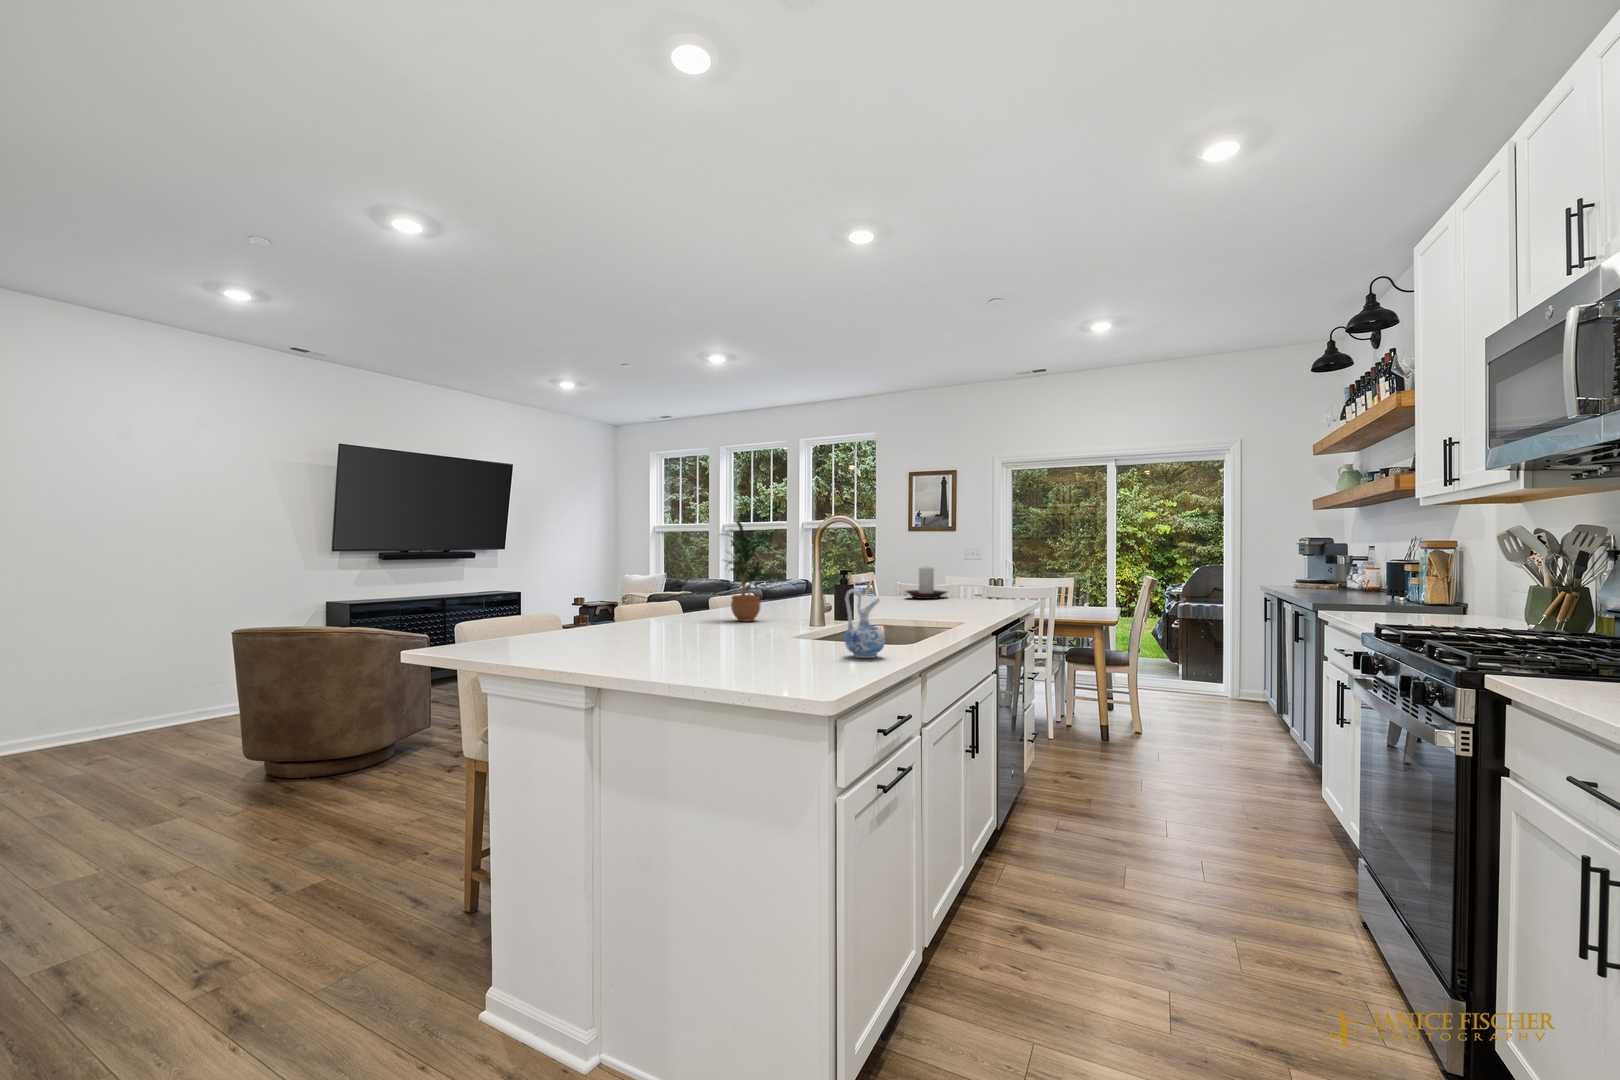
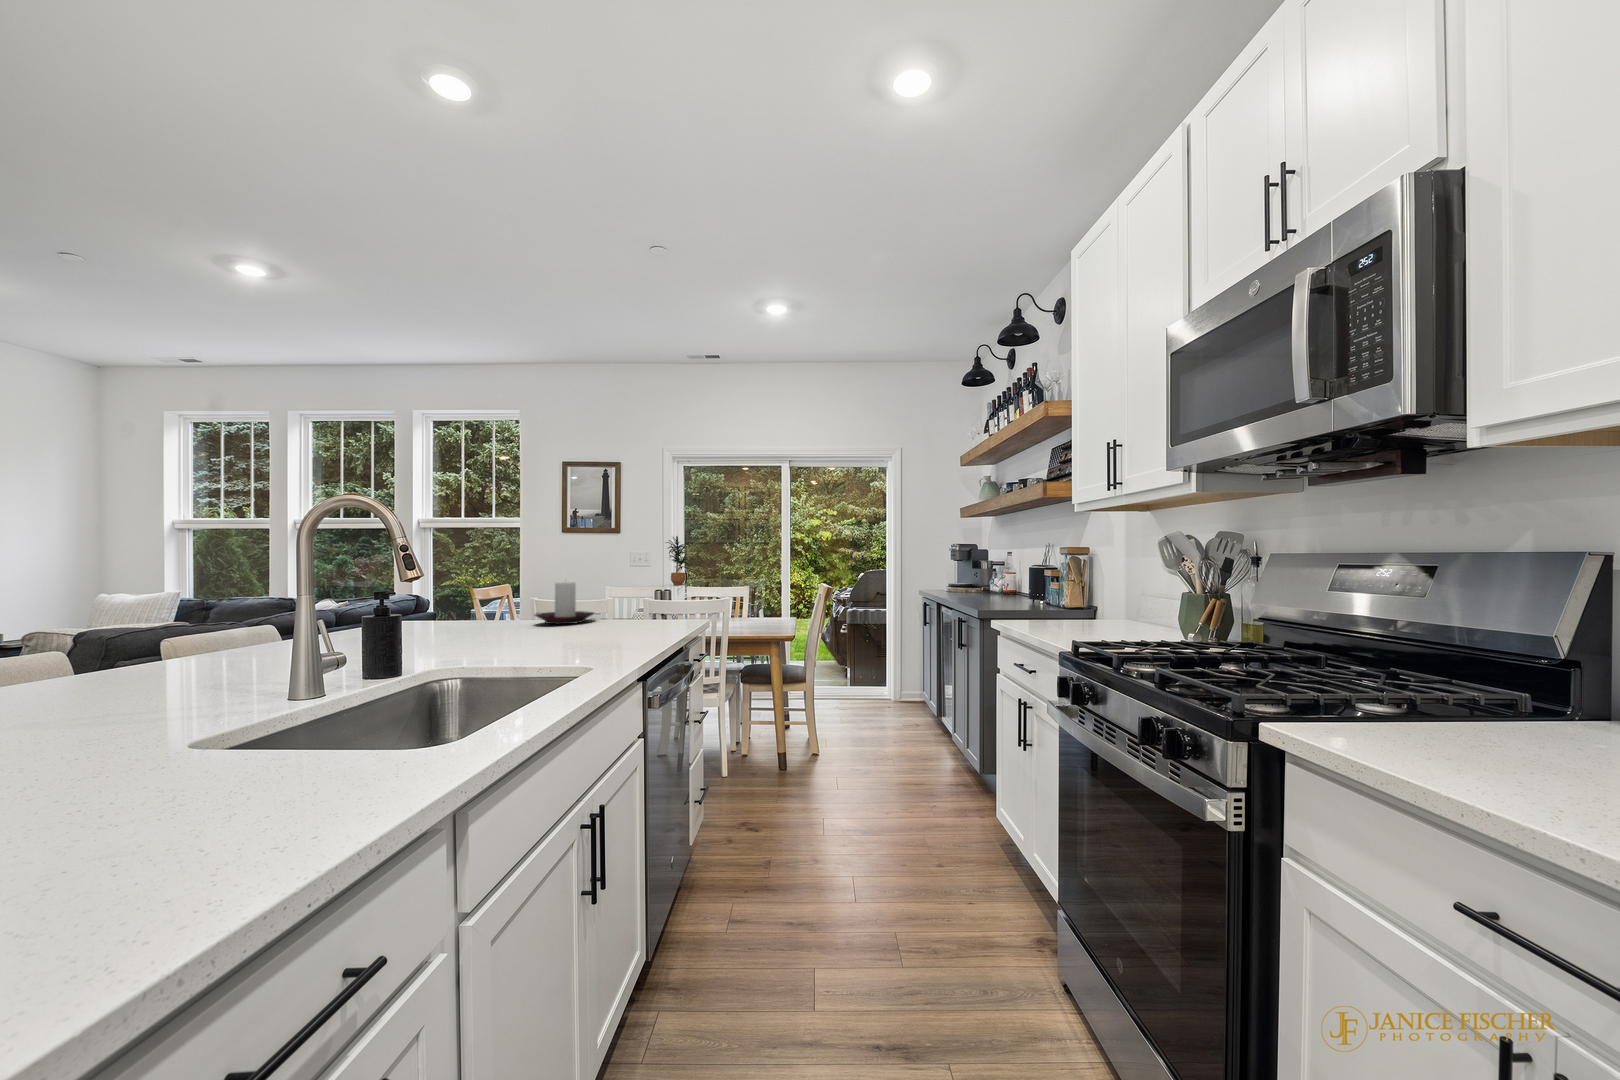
potted plant: present [727,521,770,622] -> present [666,536,689,585]
ceramic pitcher: present [844,589,885,658] -> none [220,666,342,832]

